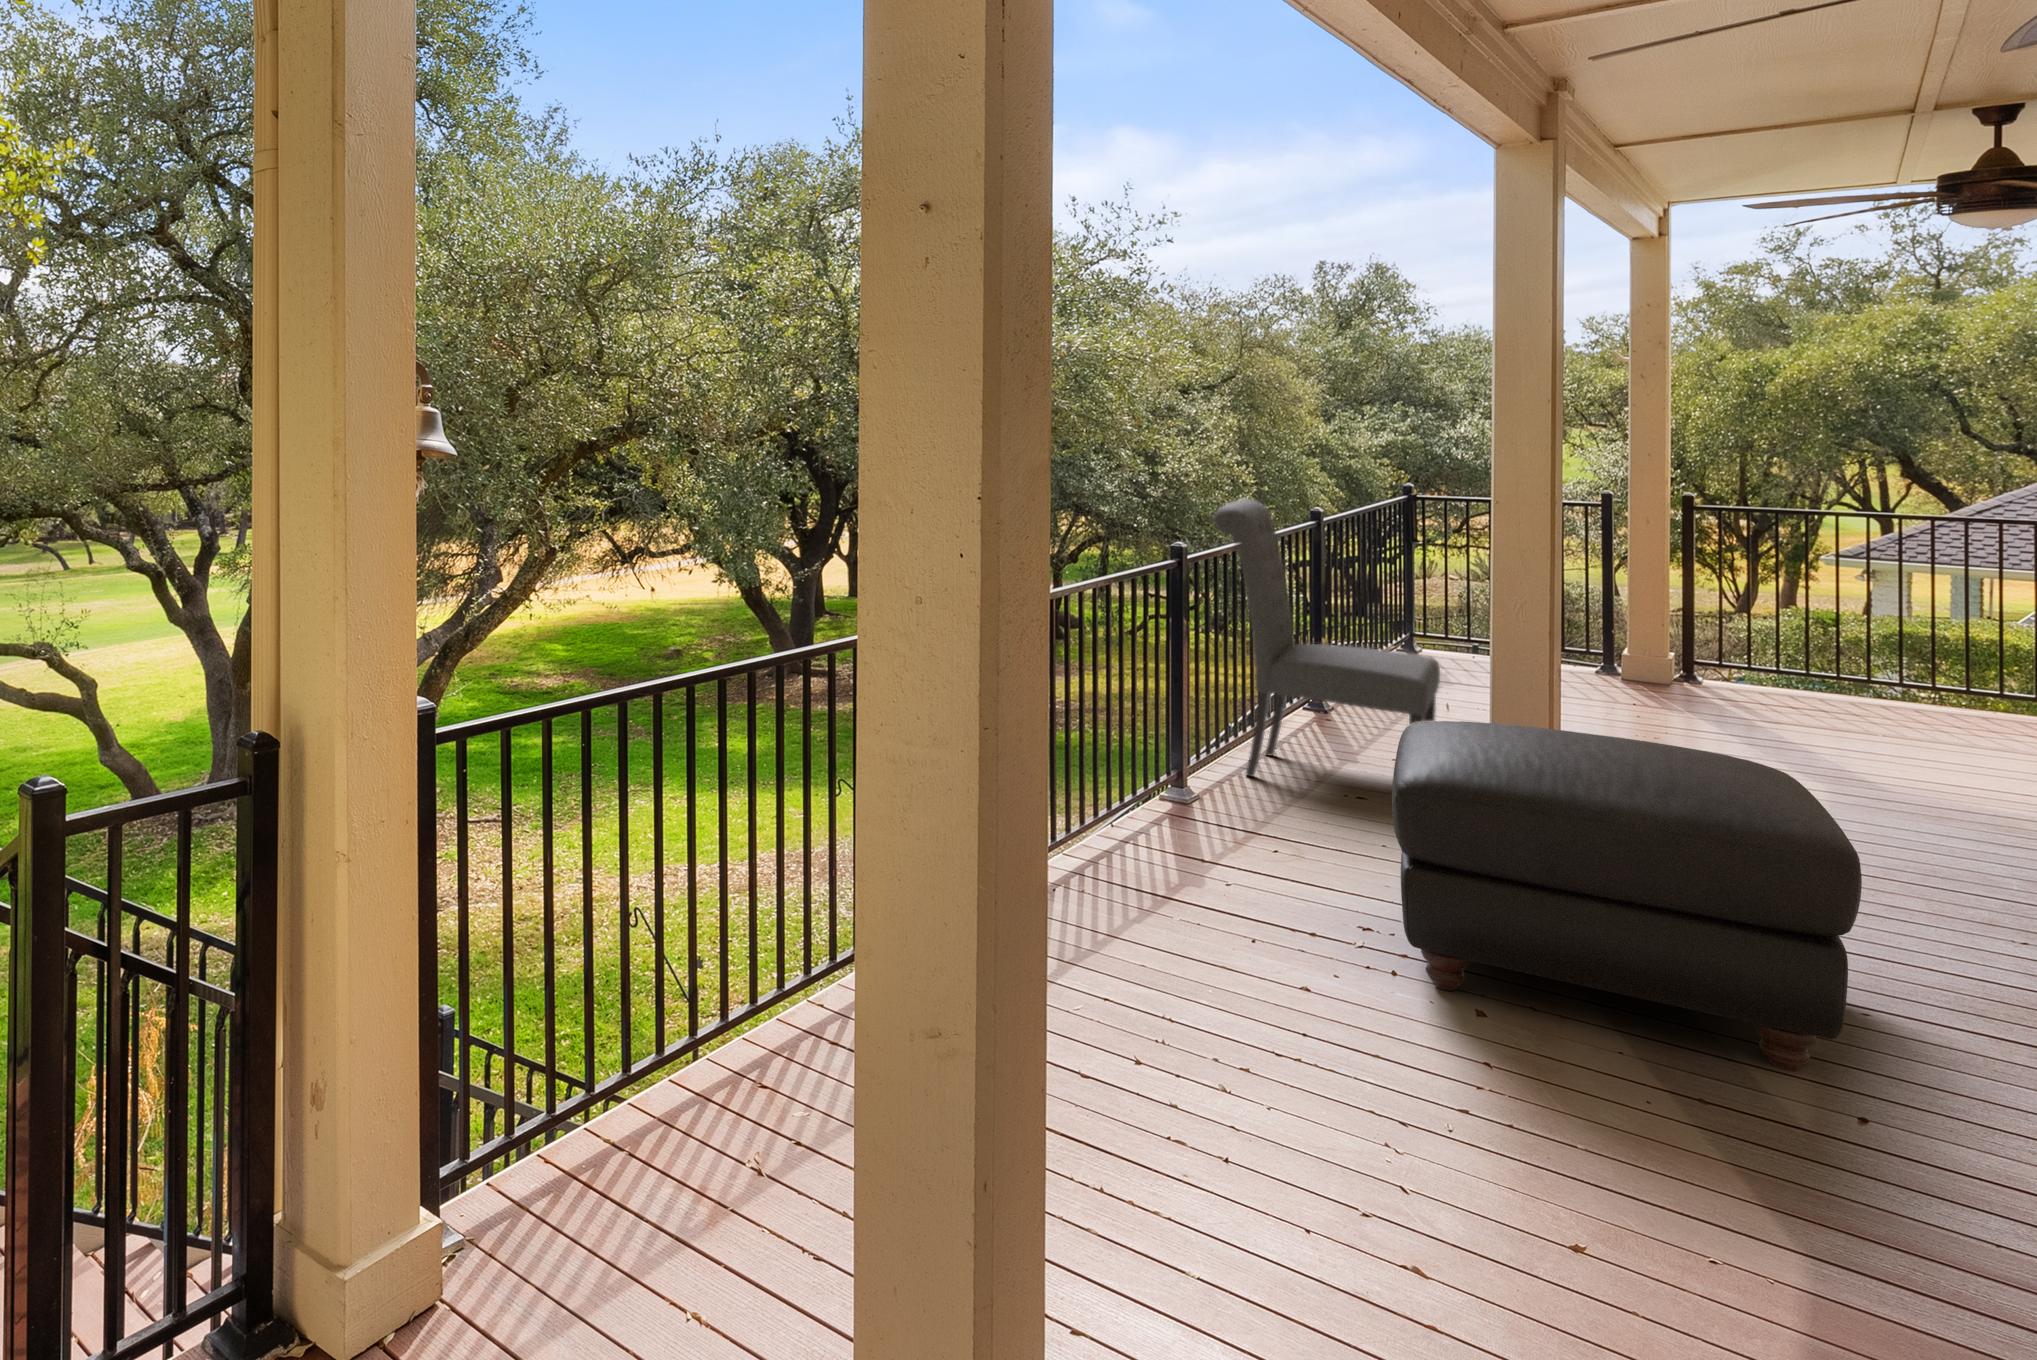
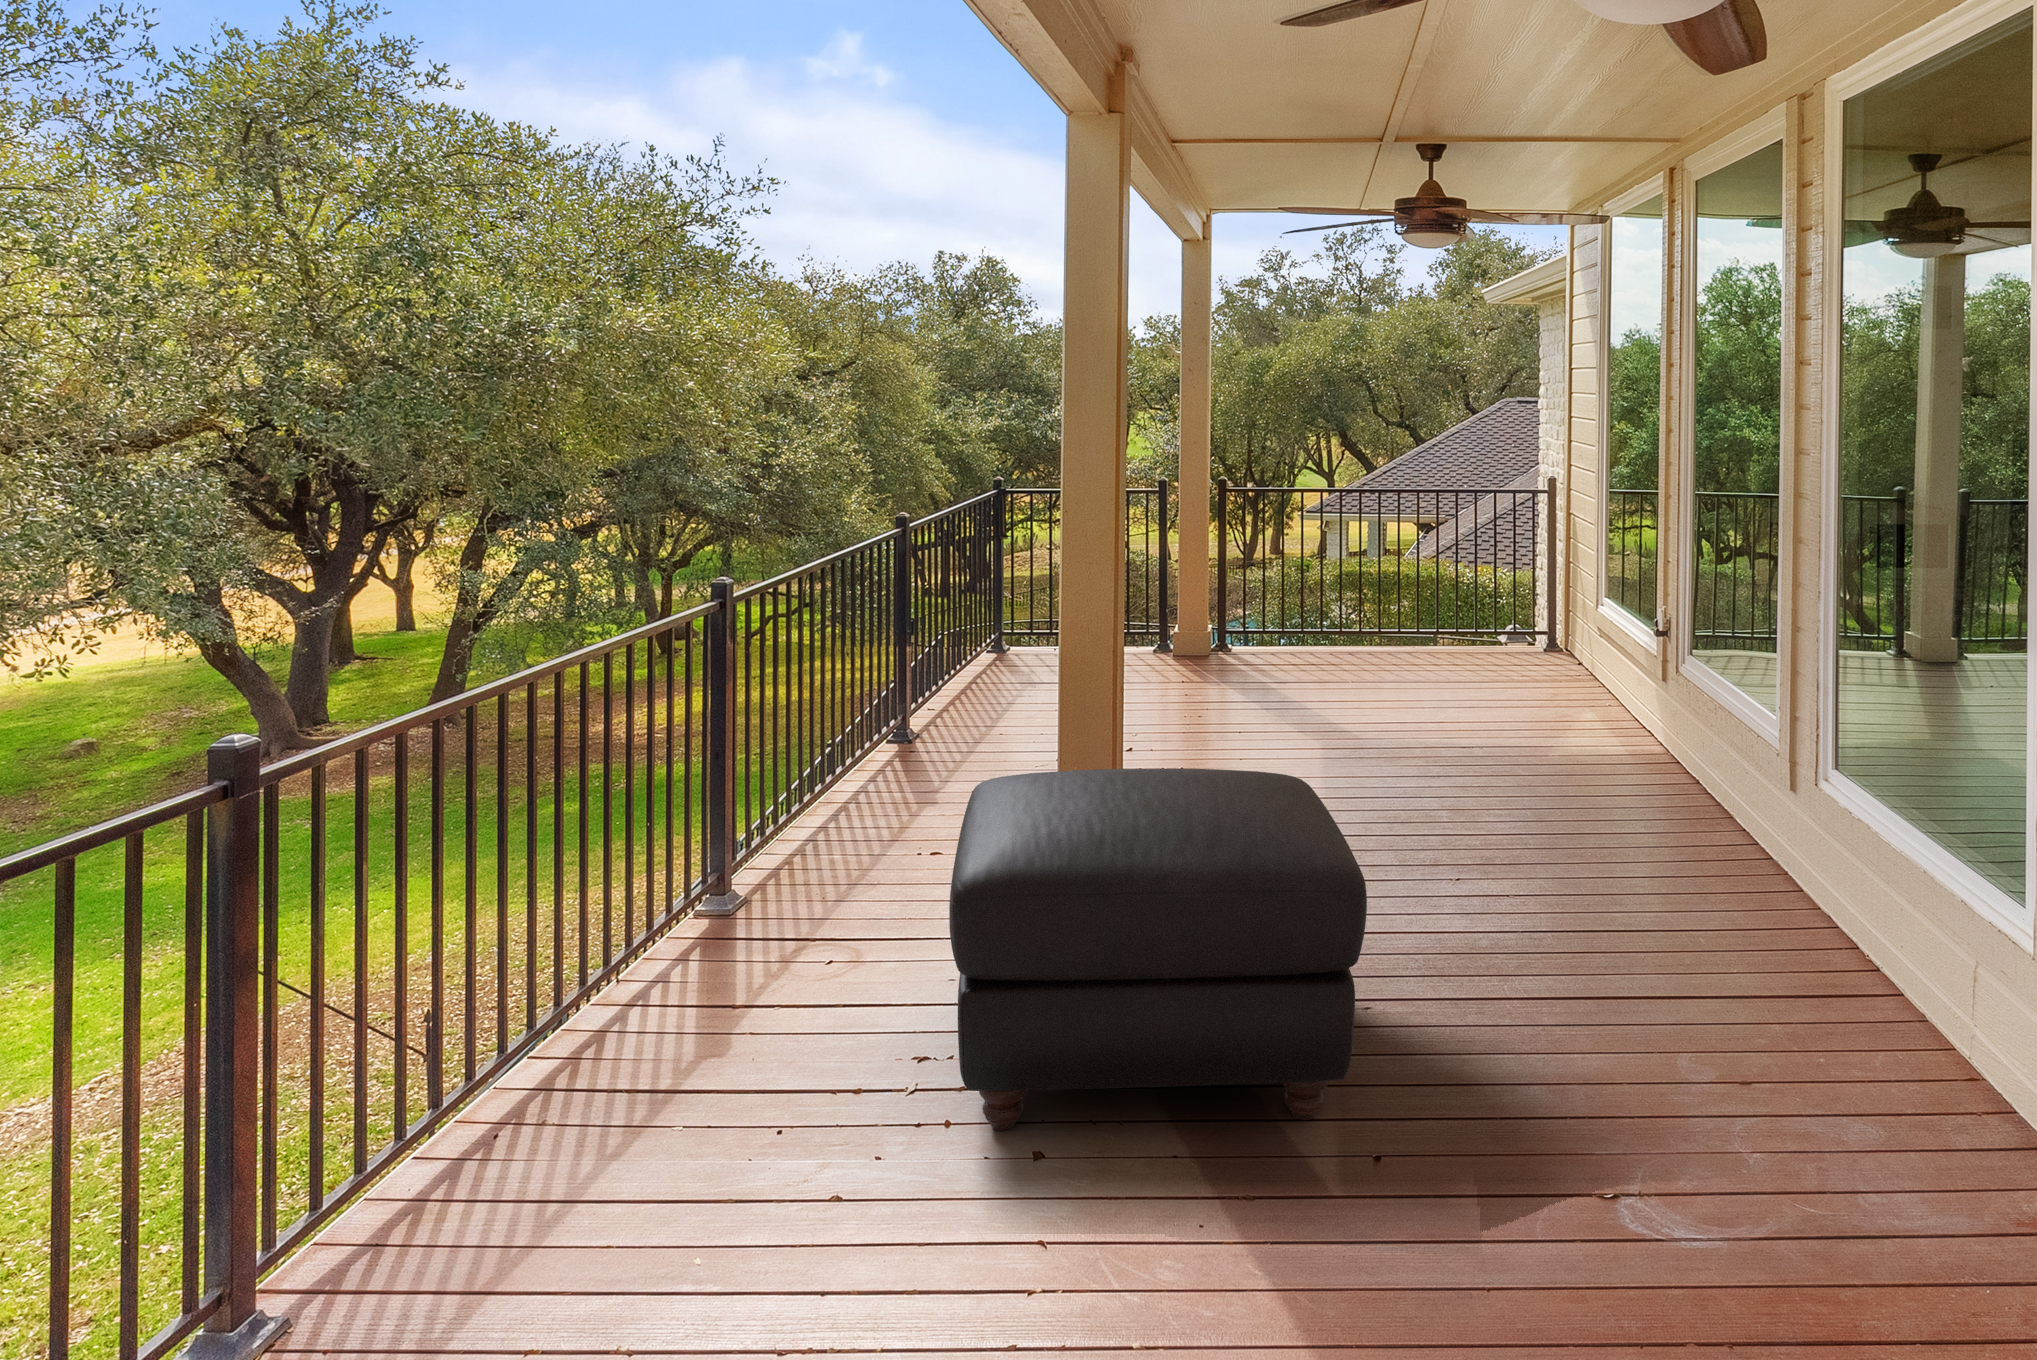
chair: present [1214,500,1440,777] -> none [787,507,1020,851]

